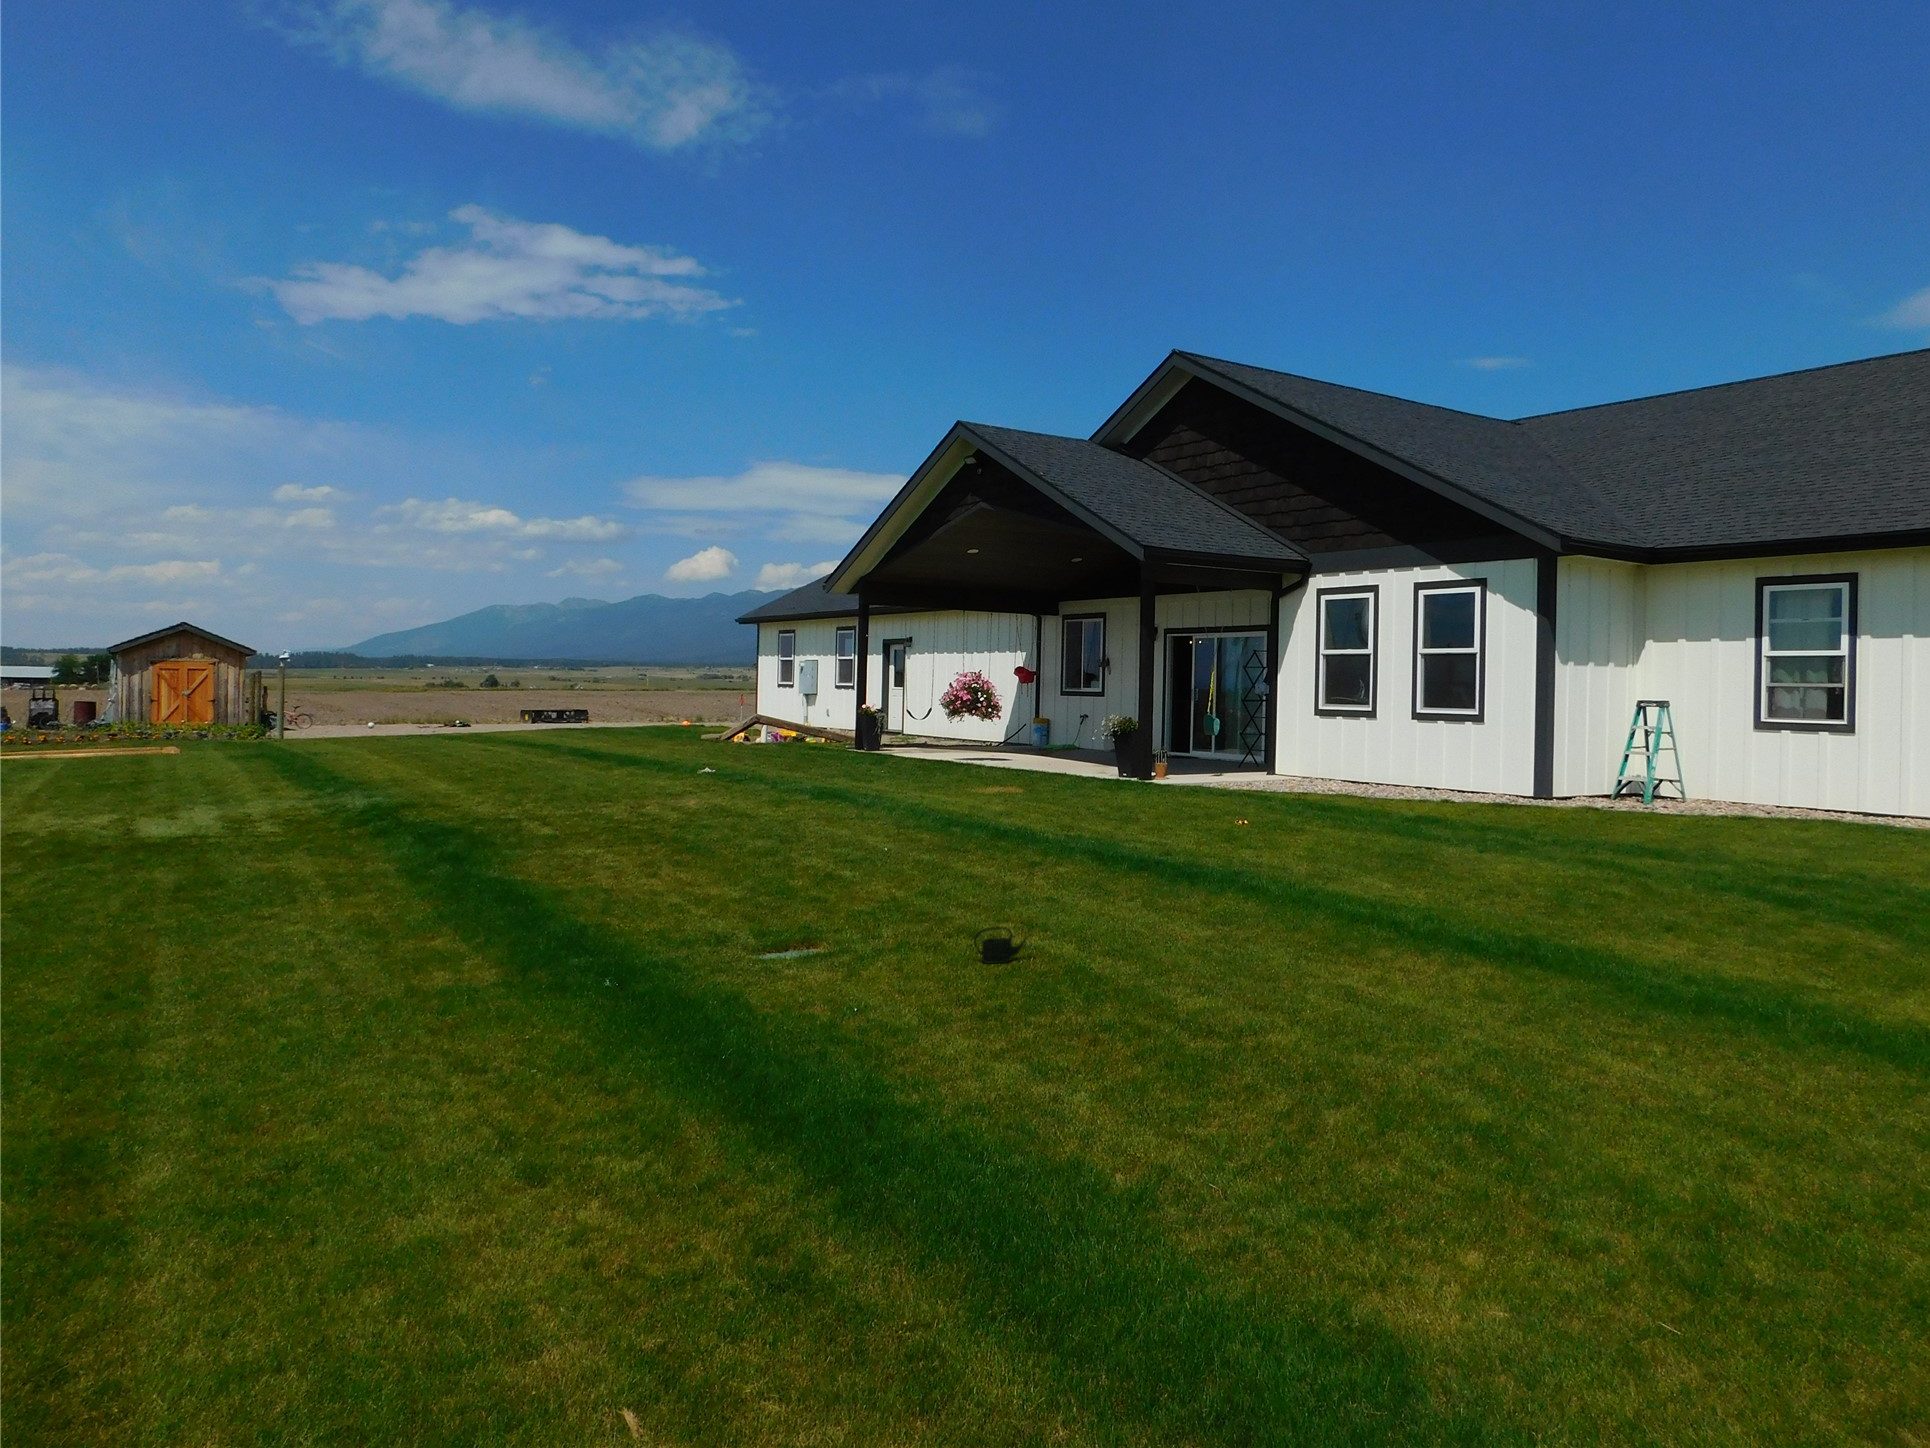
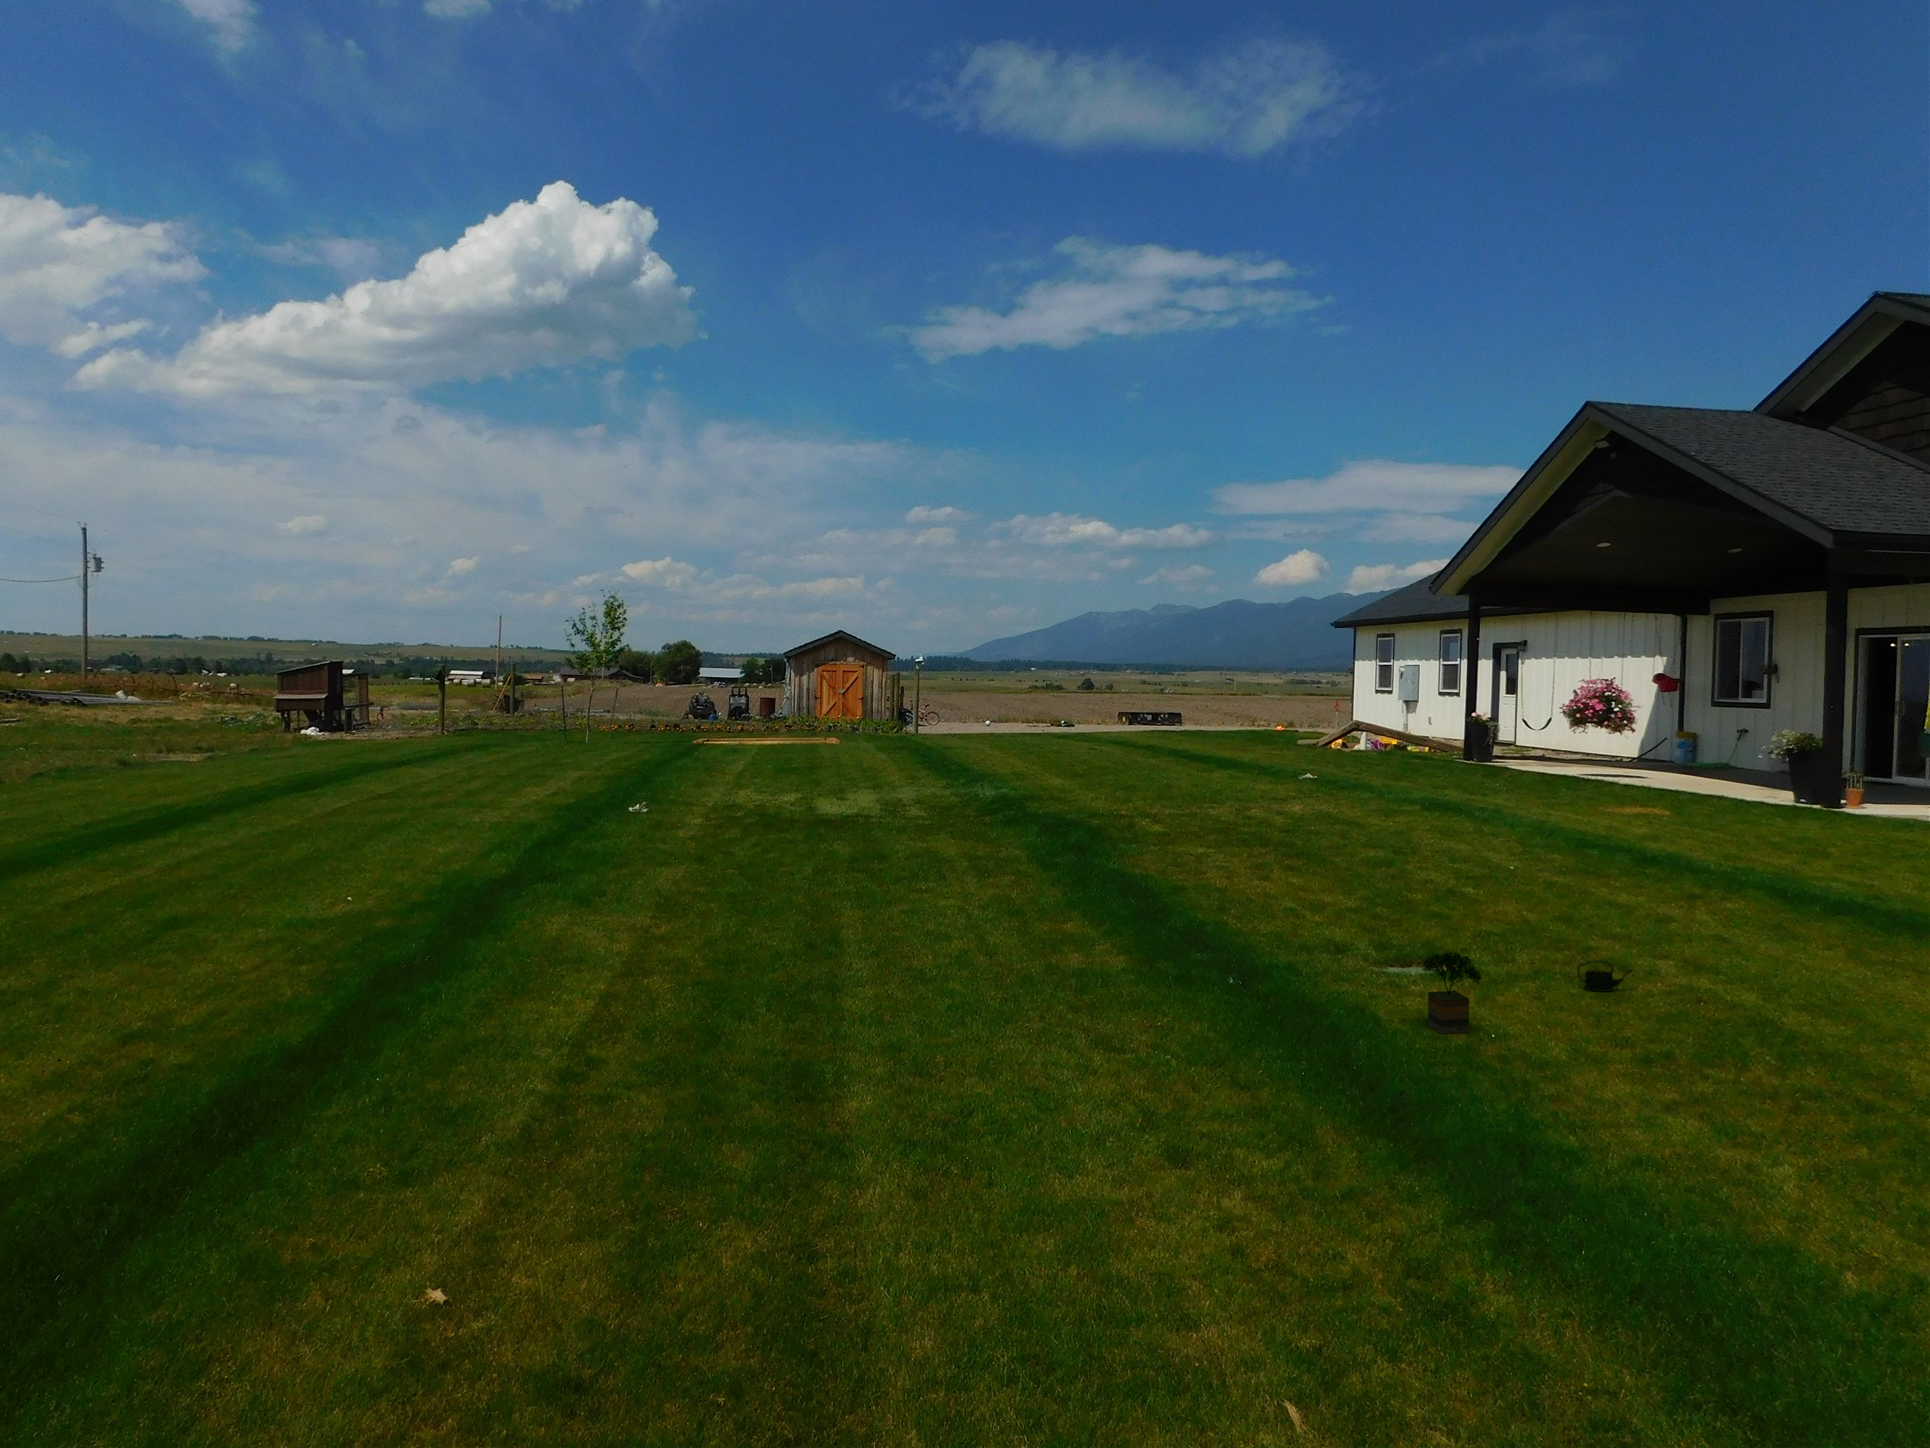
potted tree: none [792,932,870,1046] -> present [1423,952,1482,1034]

